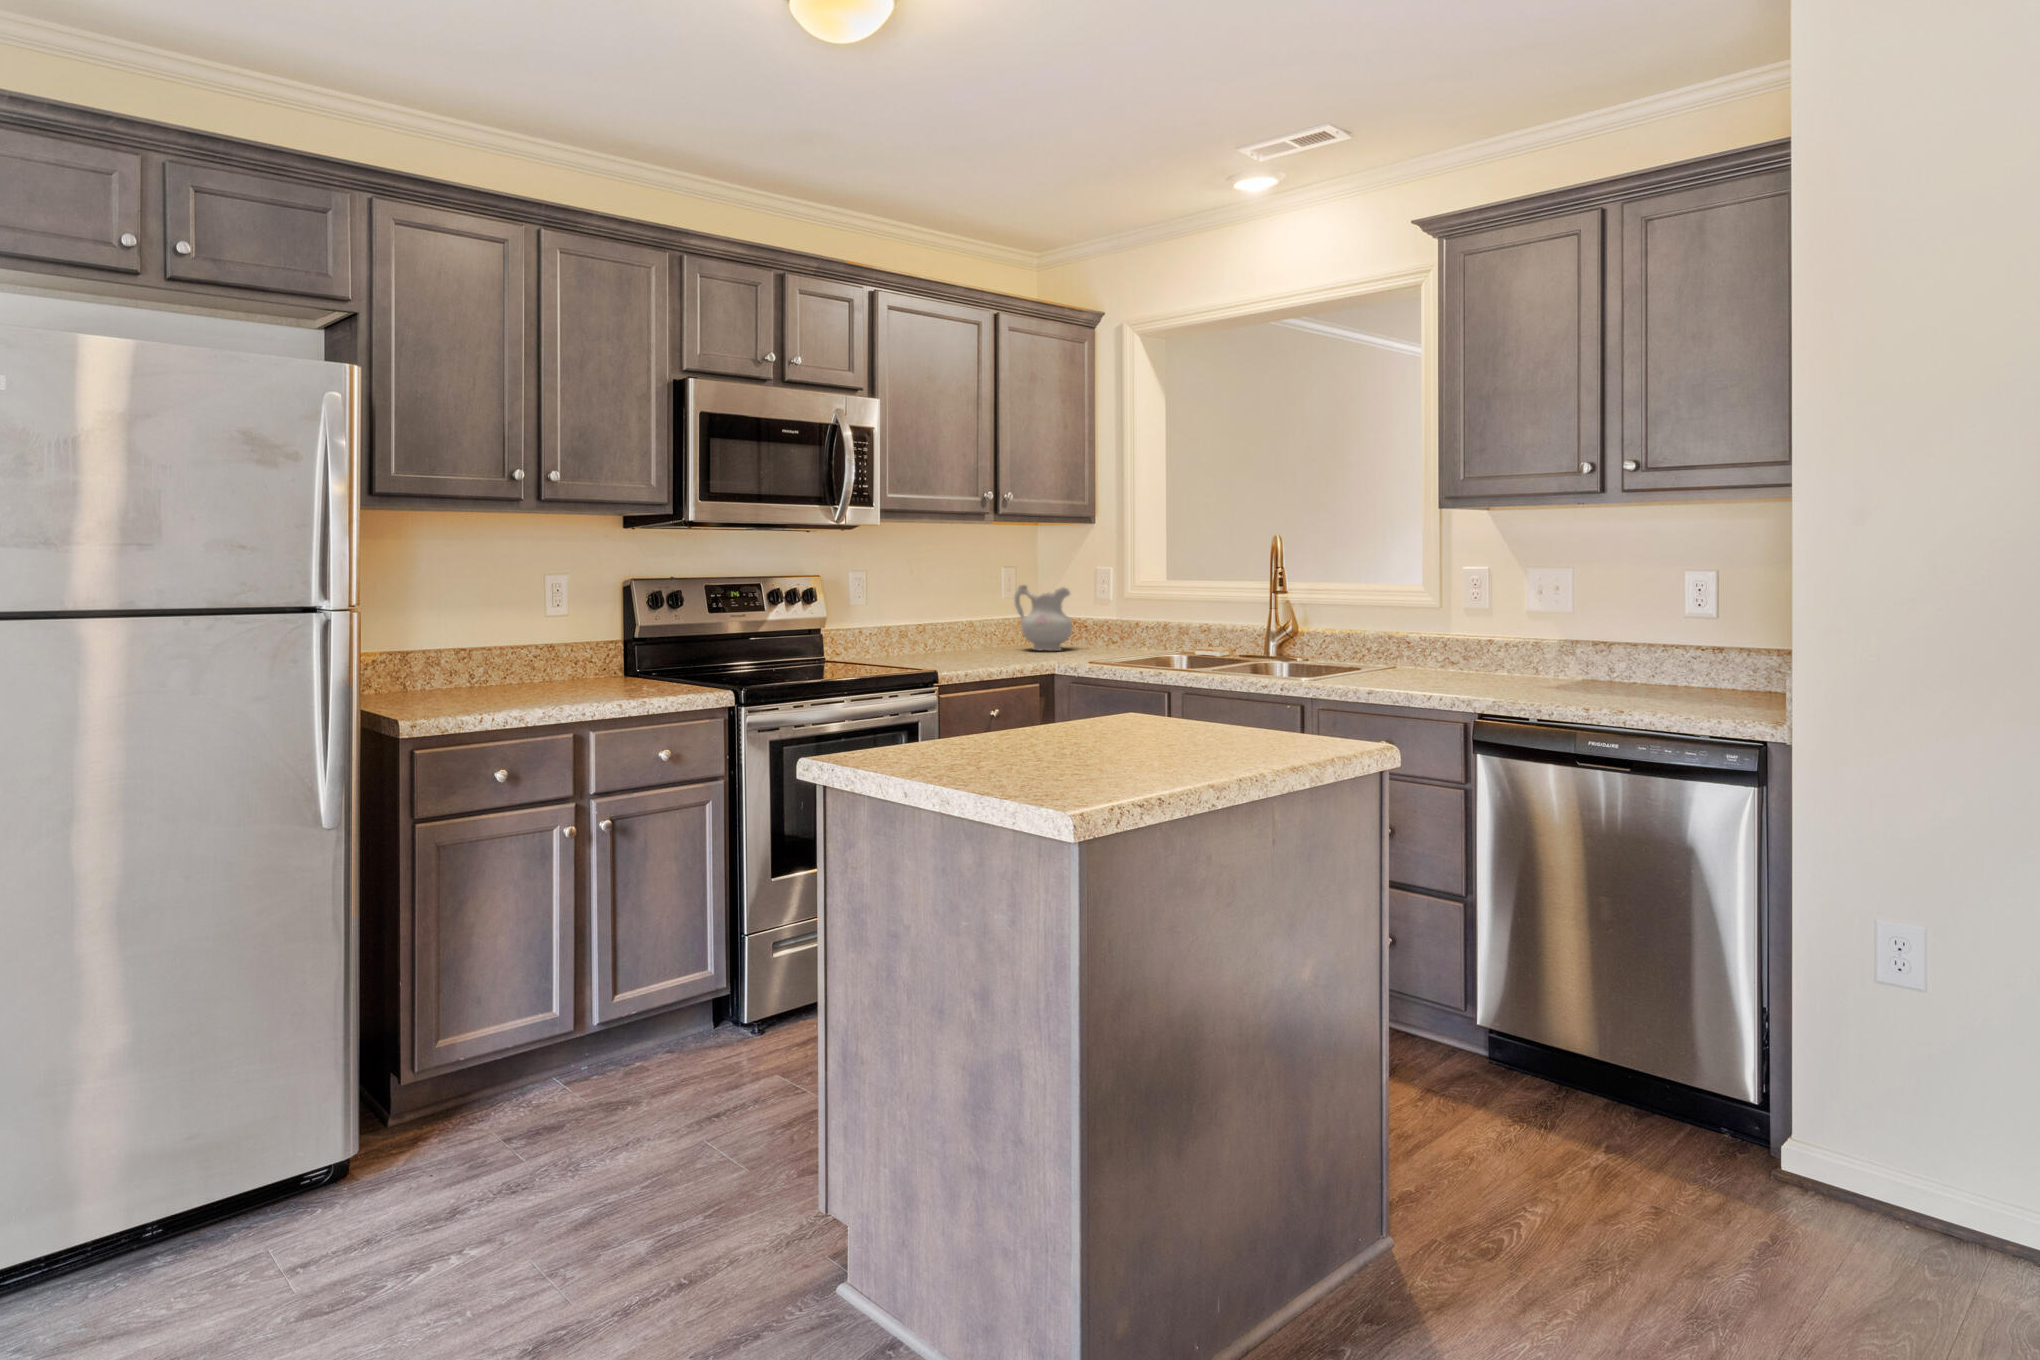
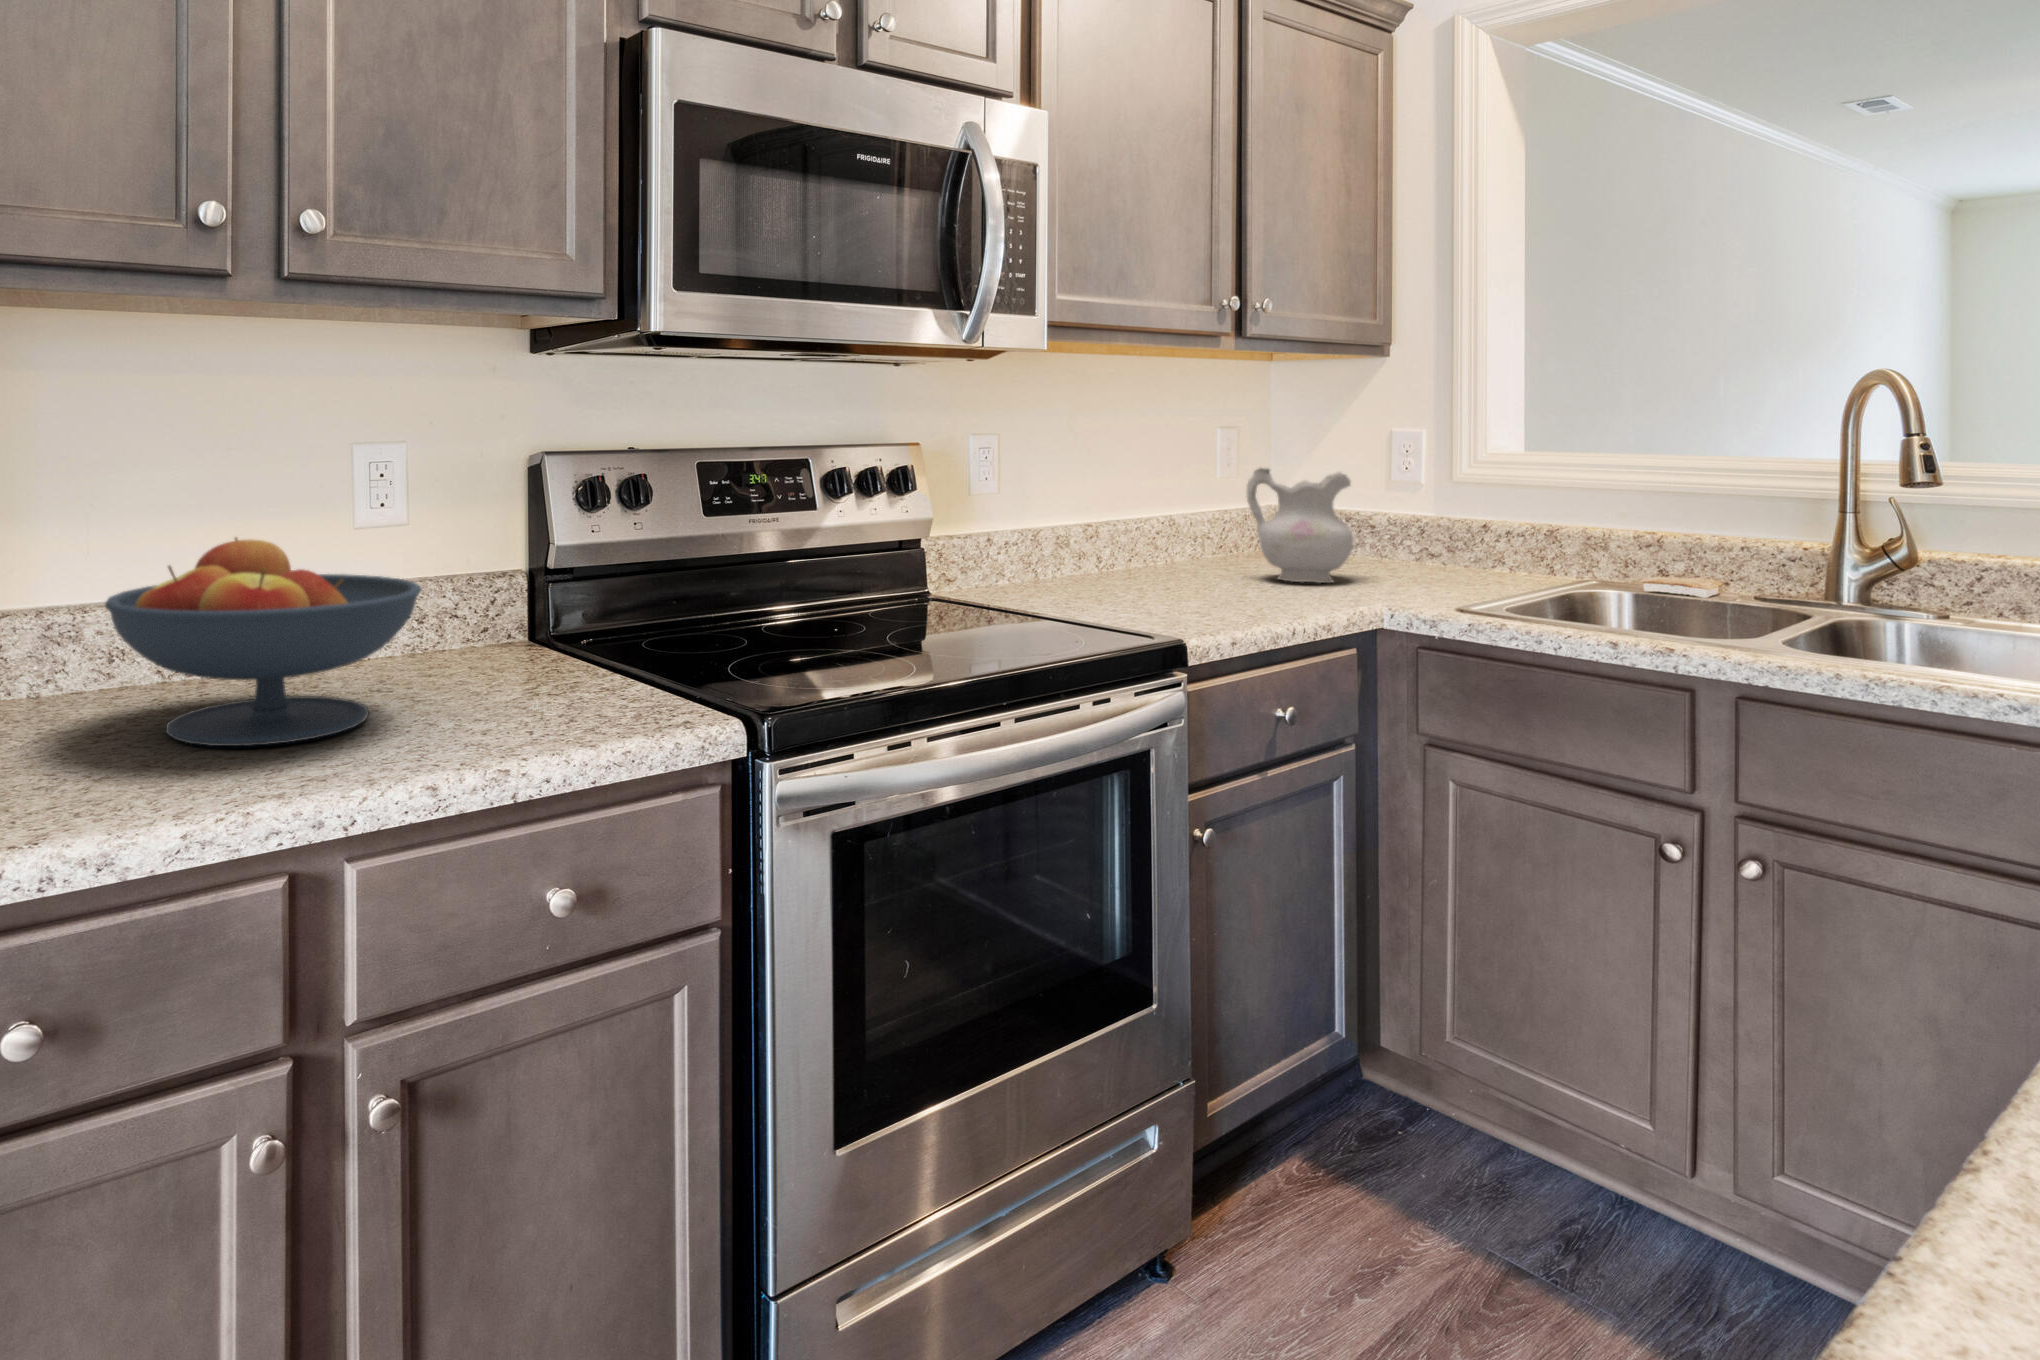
fruit bowl: none [474,616,599,697] -> present [105,538,421,746]

